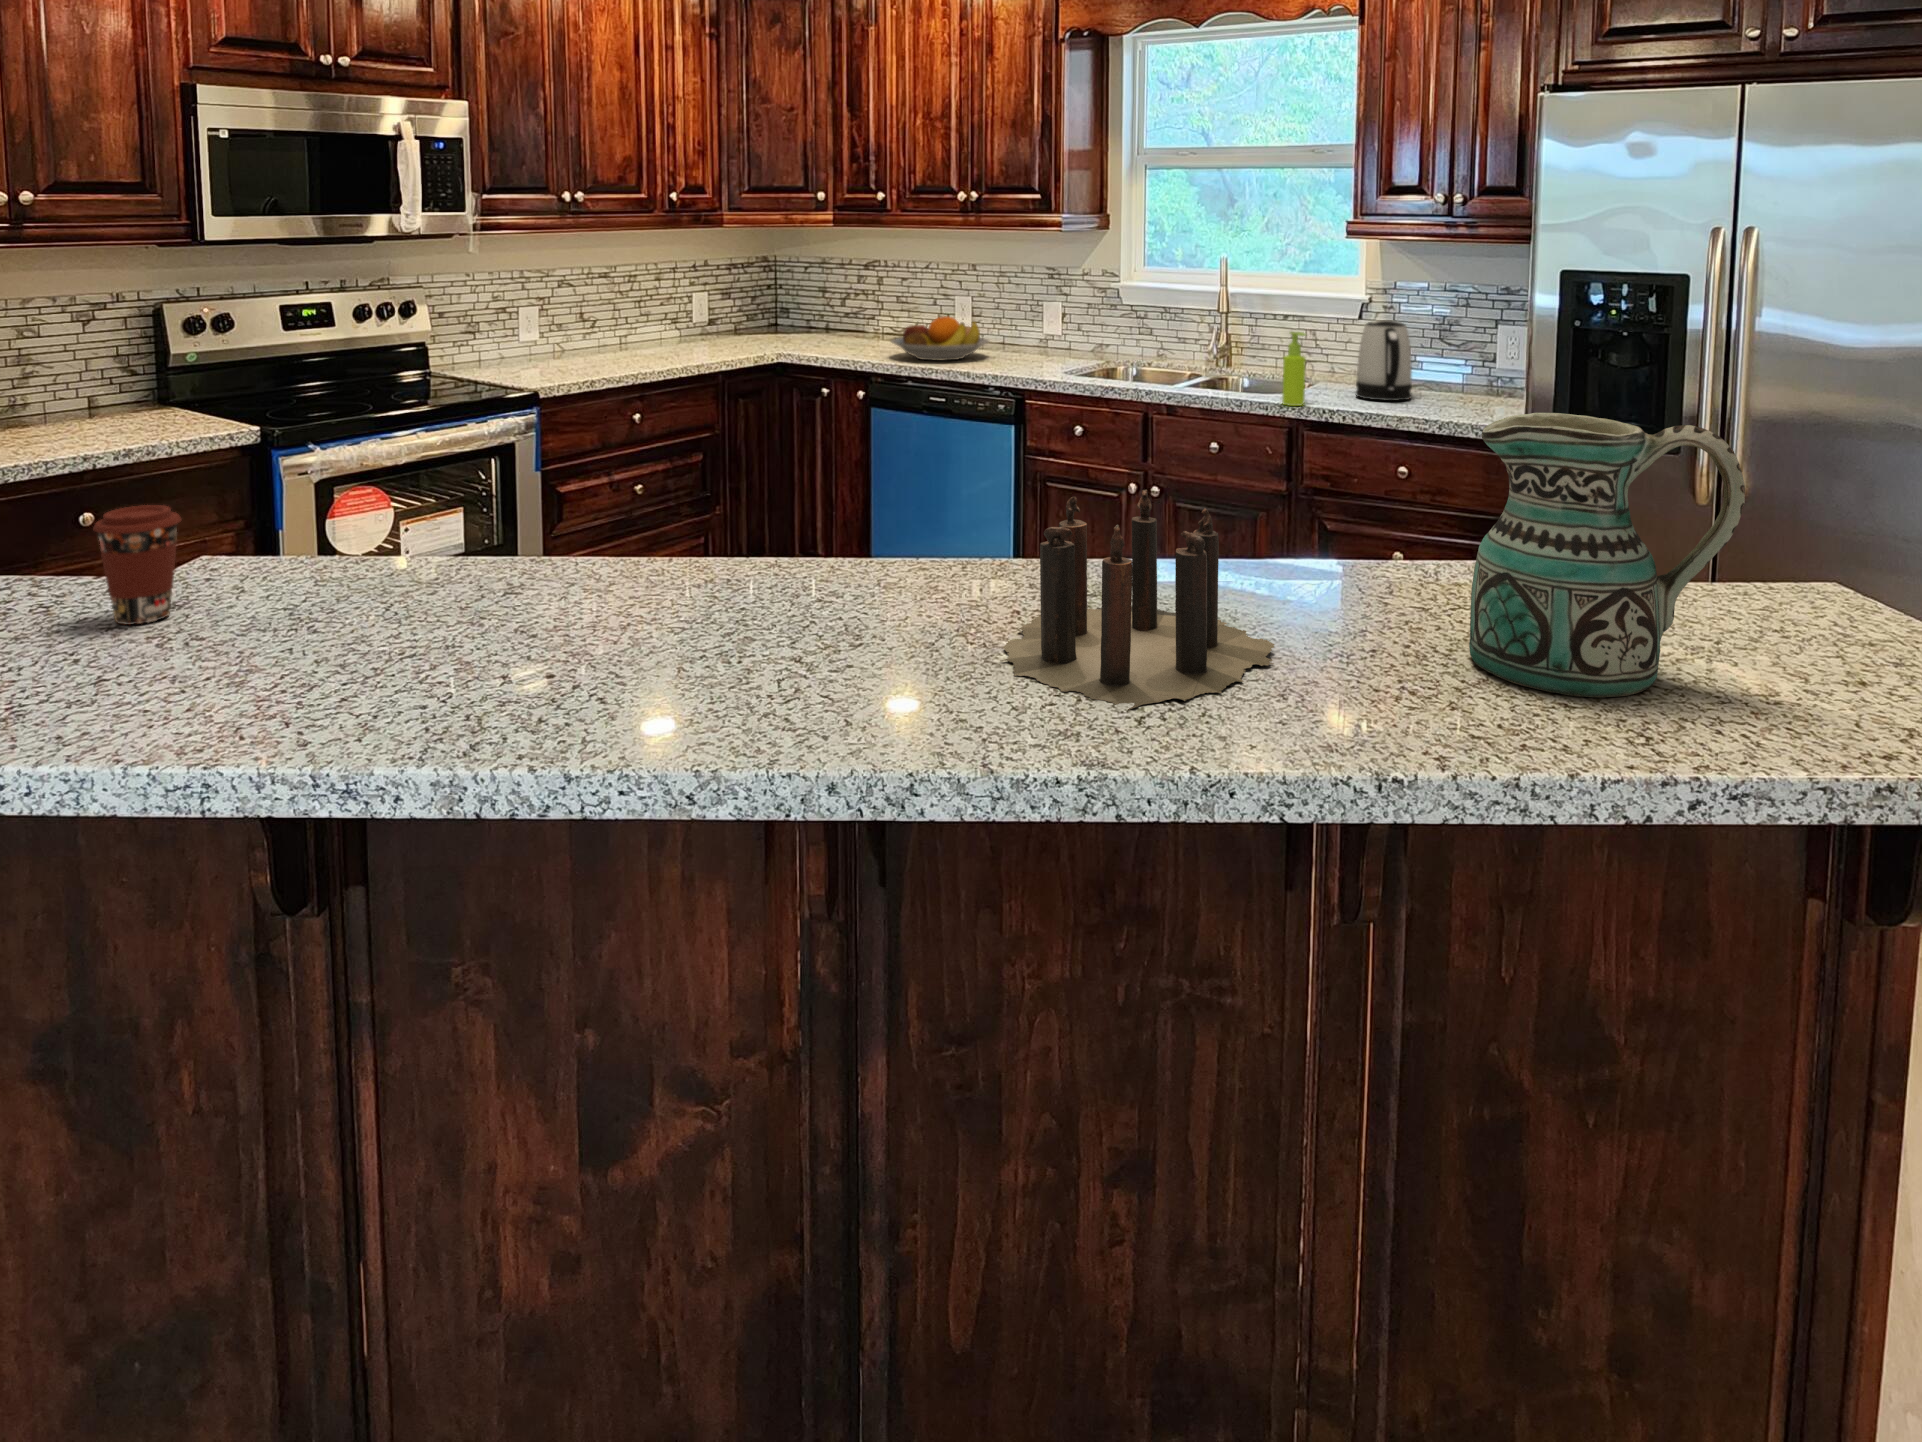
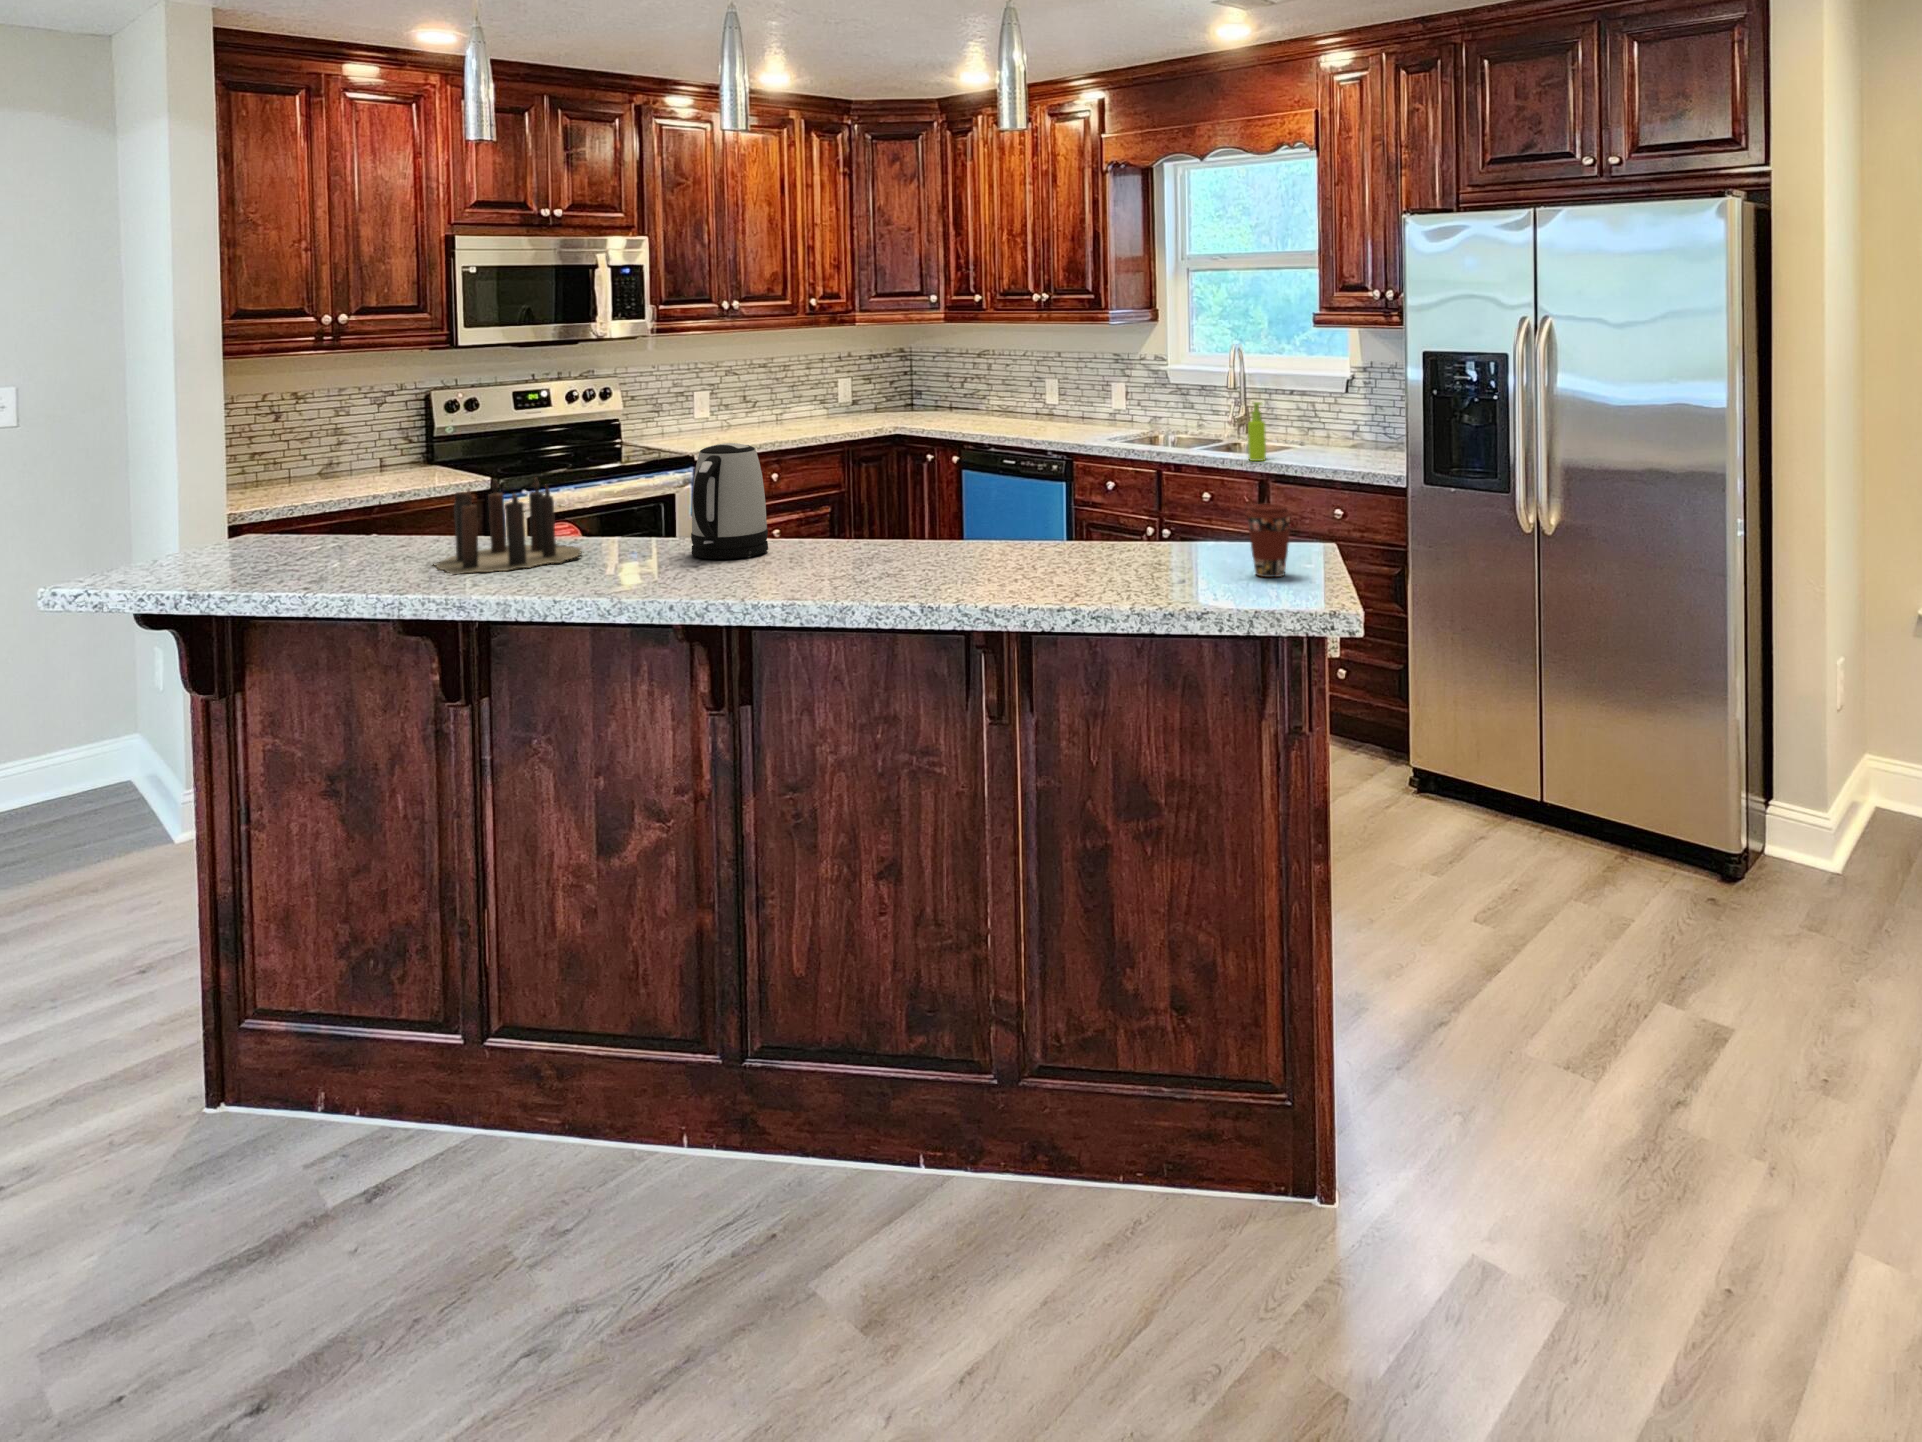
fruit bowl: present [891,316,989,361] -> none [981,395,1062,431]
kettle: present [1356,320,1412,401] -> present [691,443,768,559]
ceramic pitcher: present [1469,413,1745,697] -> none [1054,434,1180,586]
candle: present [1002,490,1274,710] -> present [435,478,581,574]
coffee cup: present [93,505,181,625] -> present [1246,504,1292,577]

